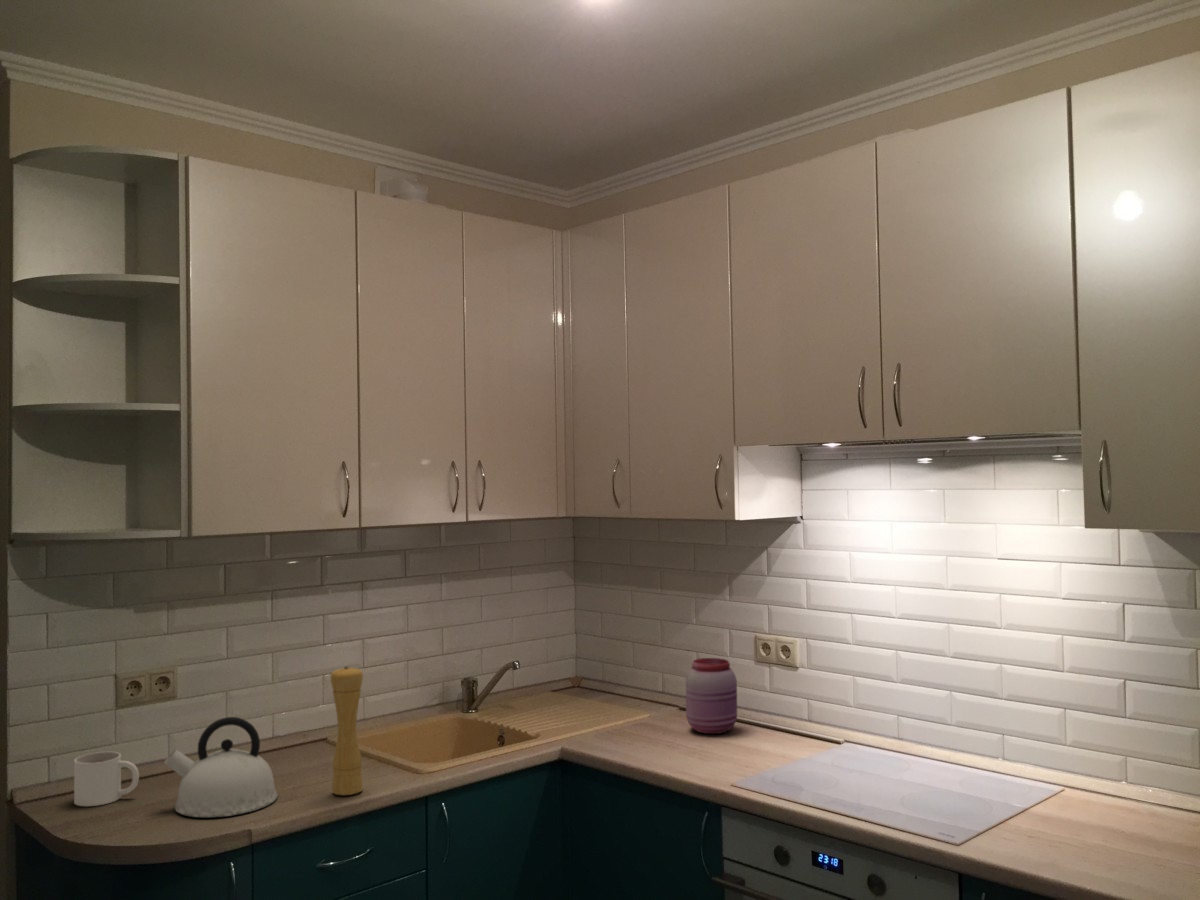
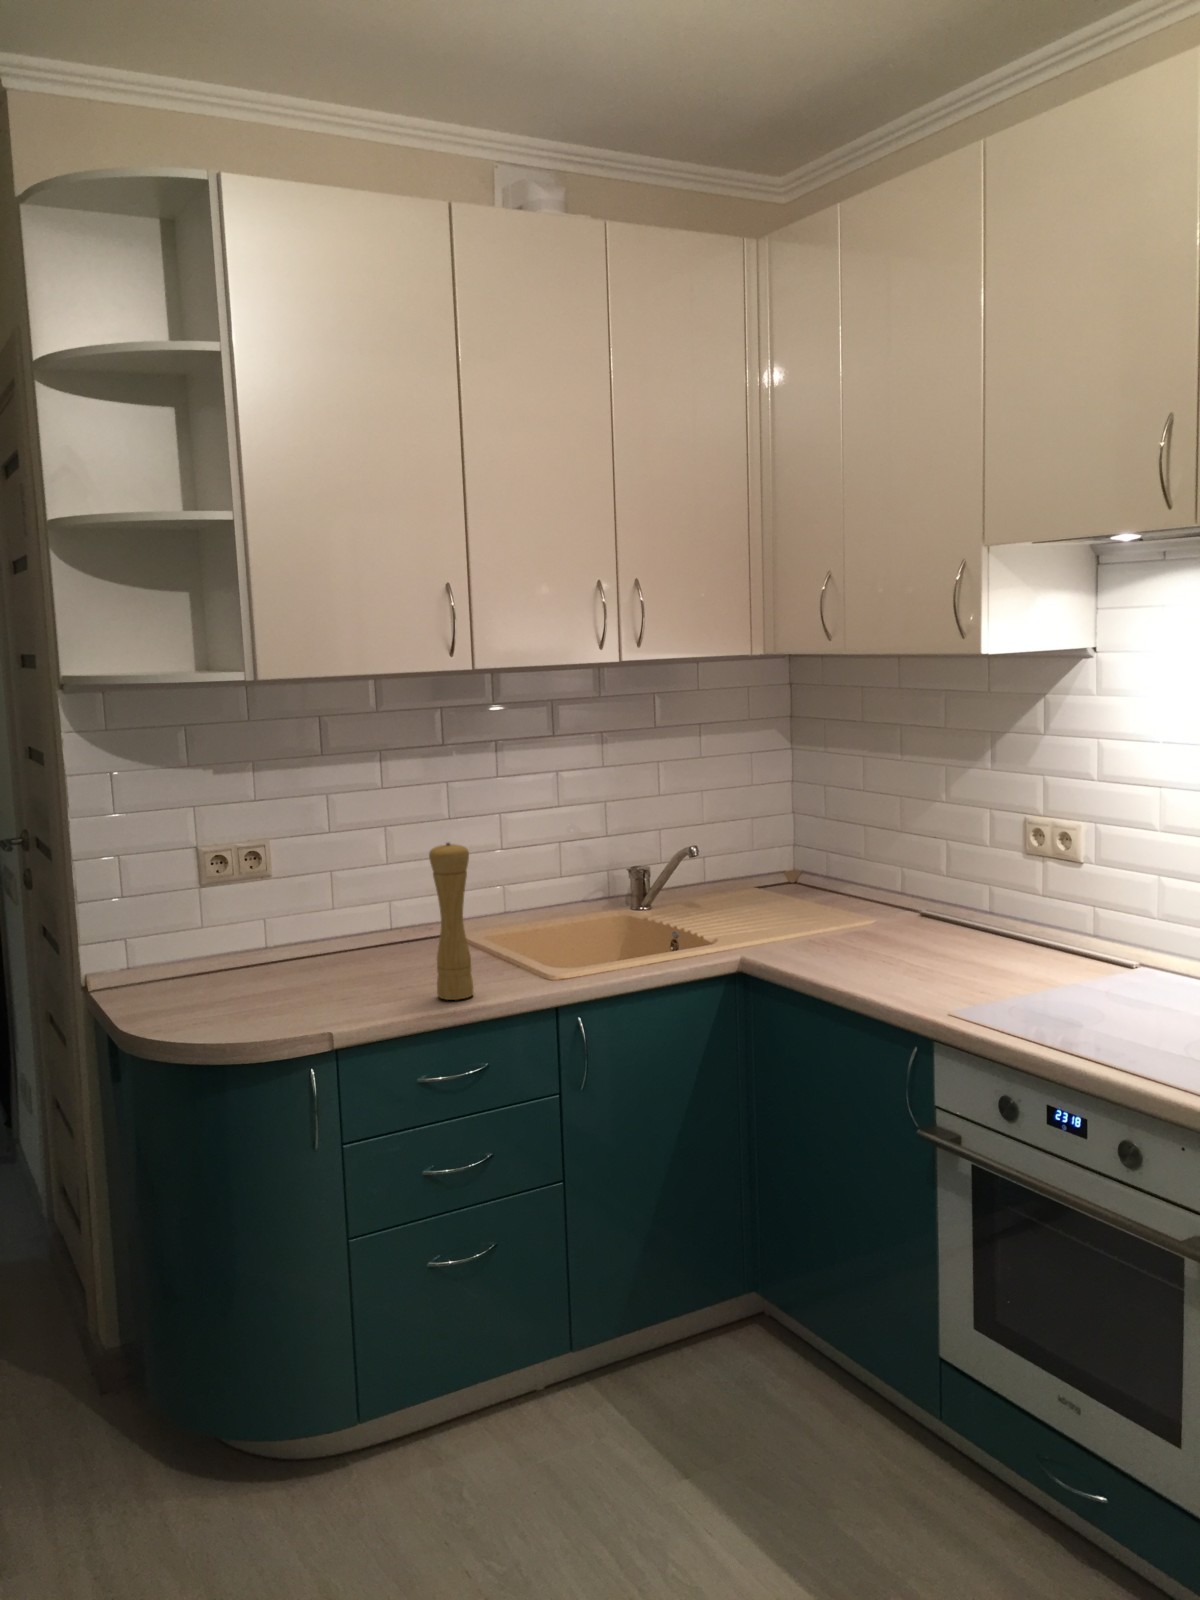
jar: present [686,658,737,734] -> none [917,846,990,949]
kettle: present [165,717,278,817] -> none [240,900,374,1016]
mug: present [74,752,139,806] -> none [148,936,220,996]

